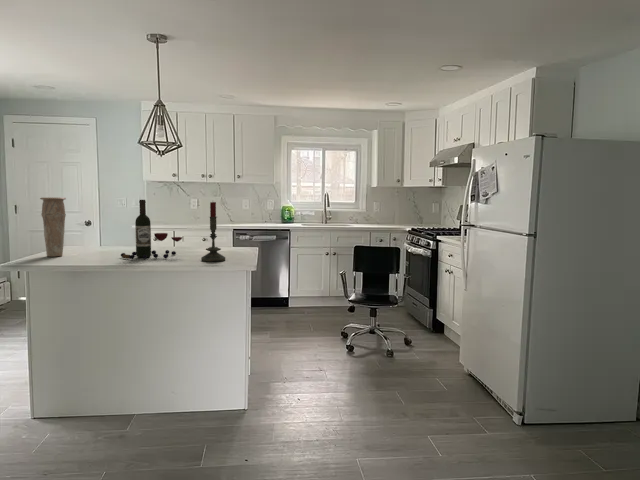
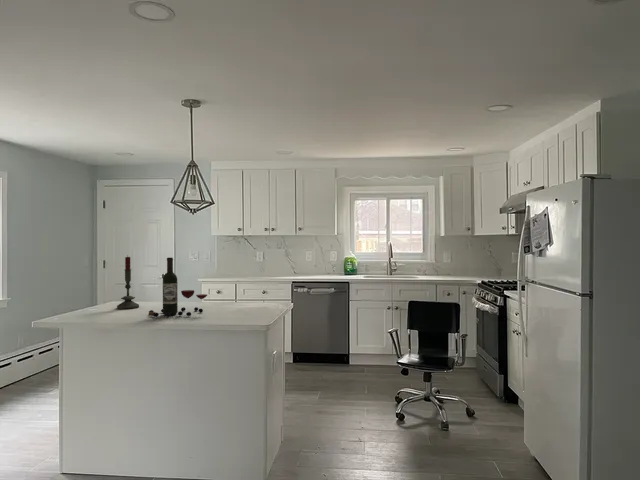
vase: present [40,197,66,257] -> none [82,256,105,313]
candle: present [201,202,225,262] -> present [117,257,139,309]

